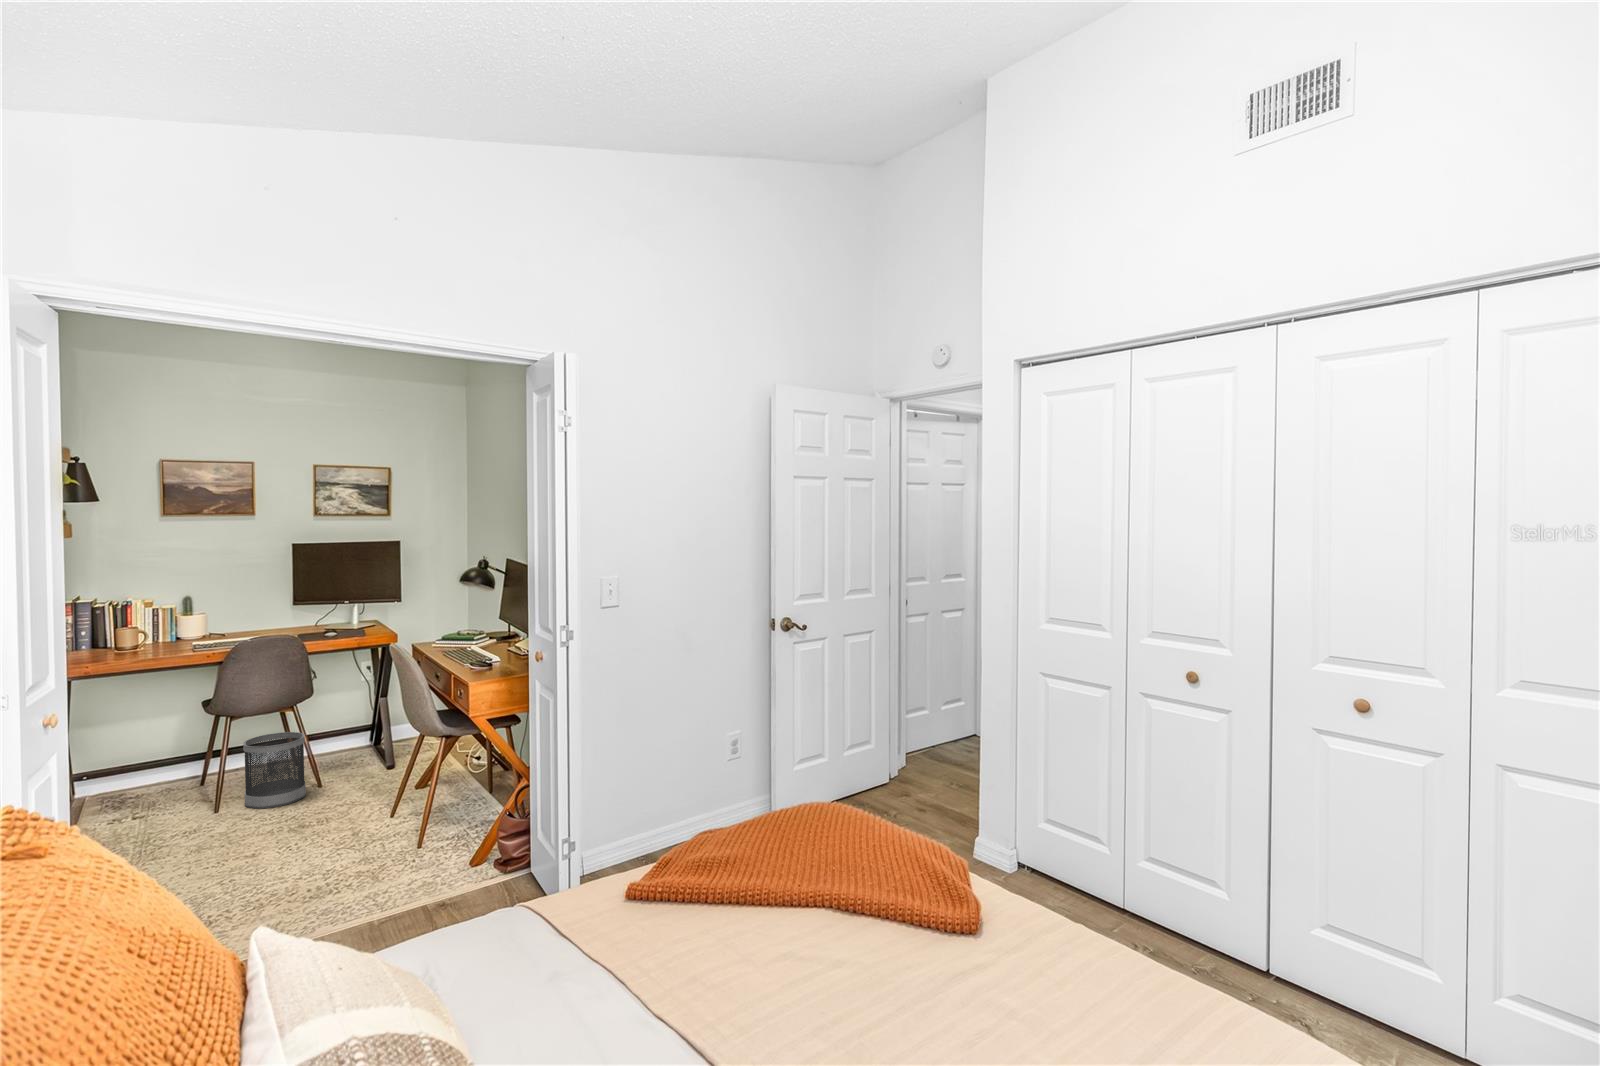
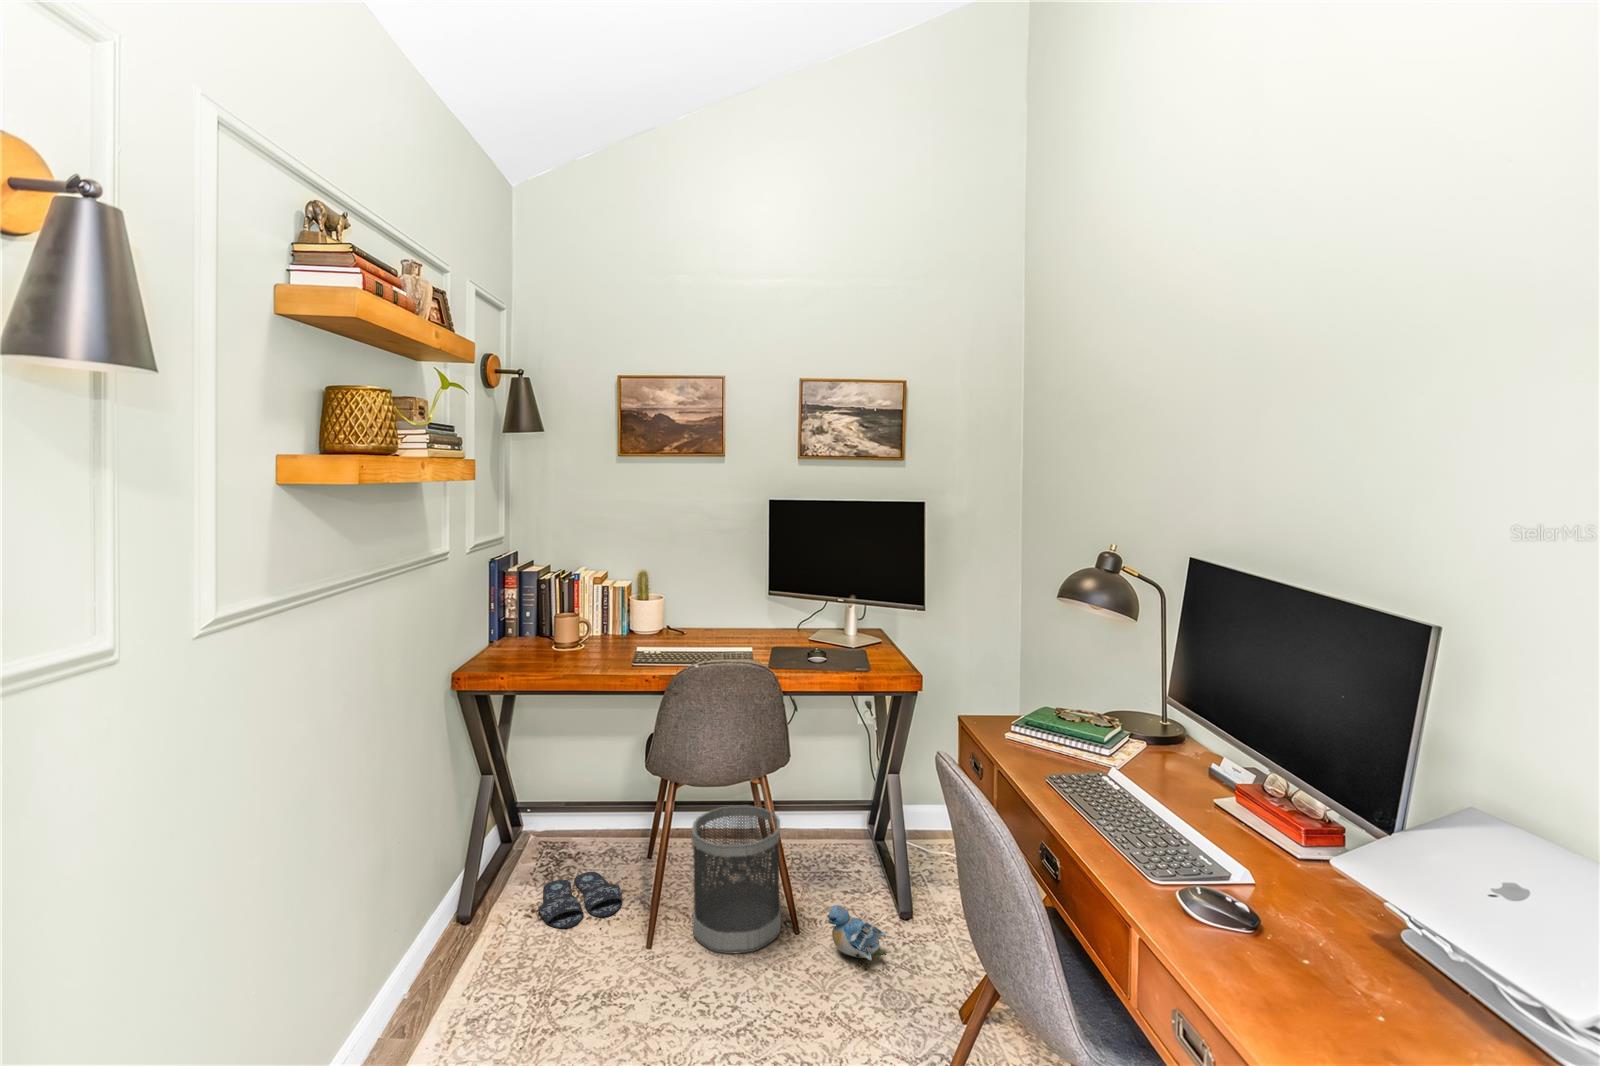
plush toy: none [336,771,372,795] -> present [828,905,886,961]
slippers: none [118,799,187,821] -> present [538,872,622,929]

